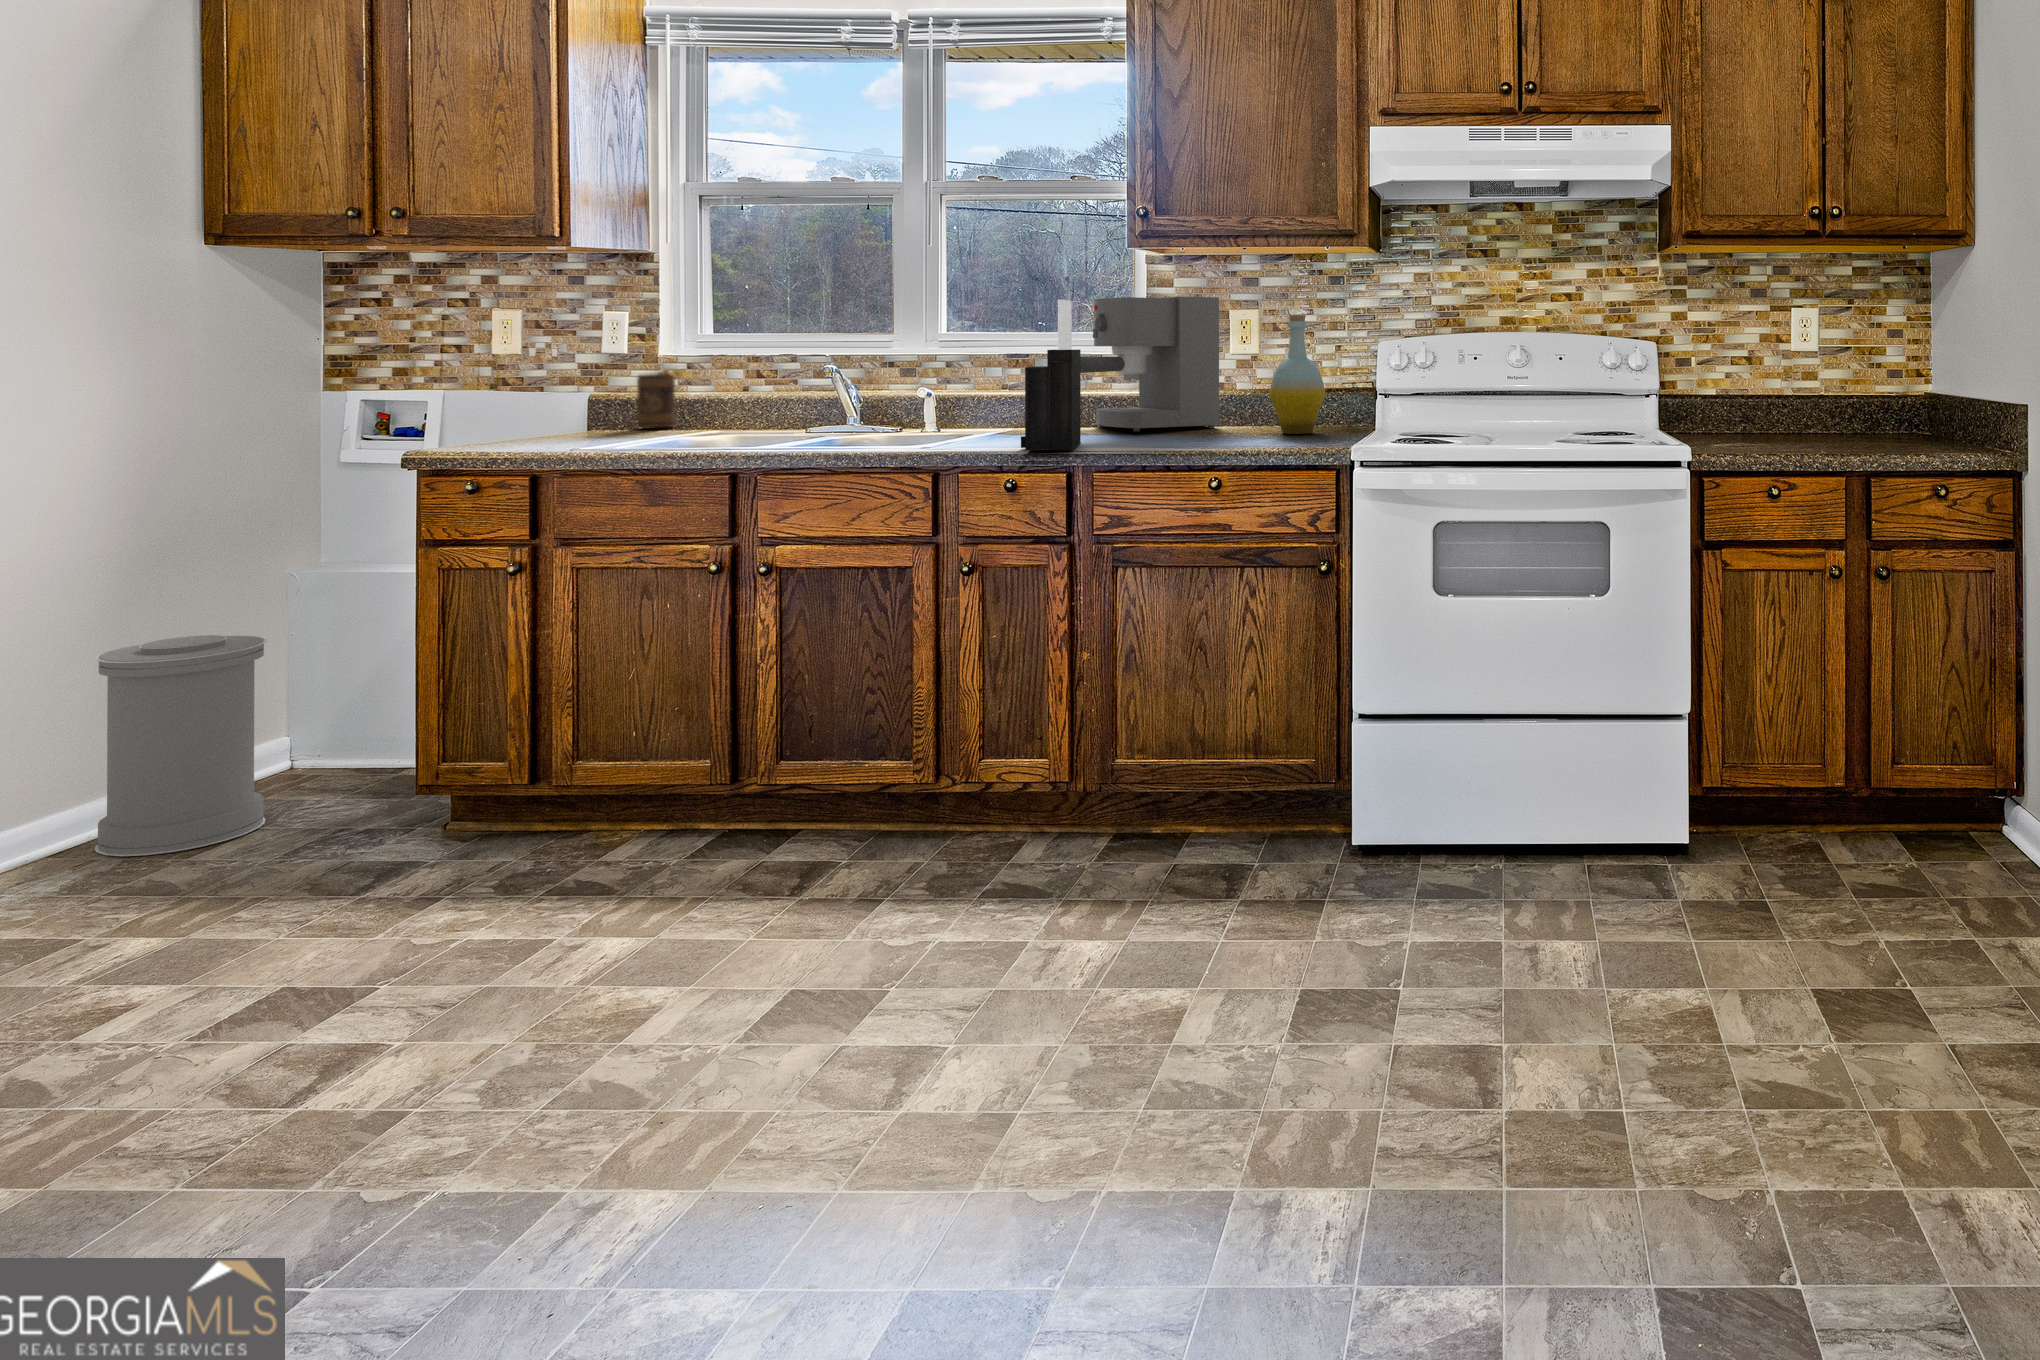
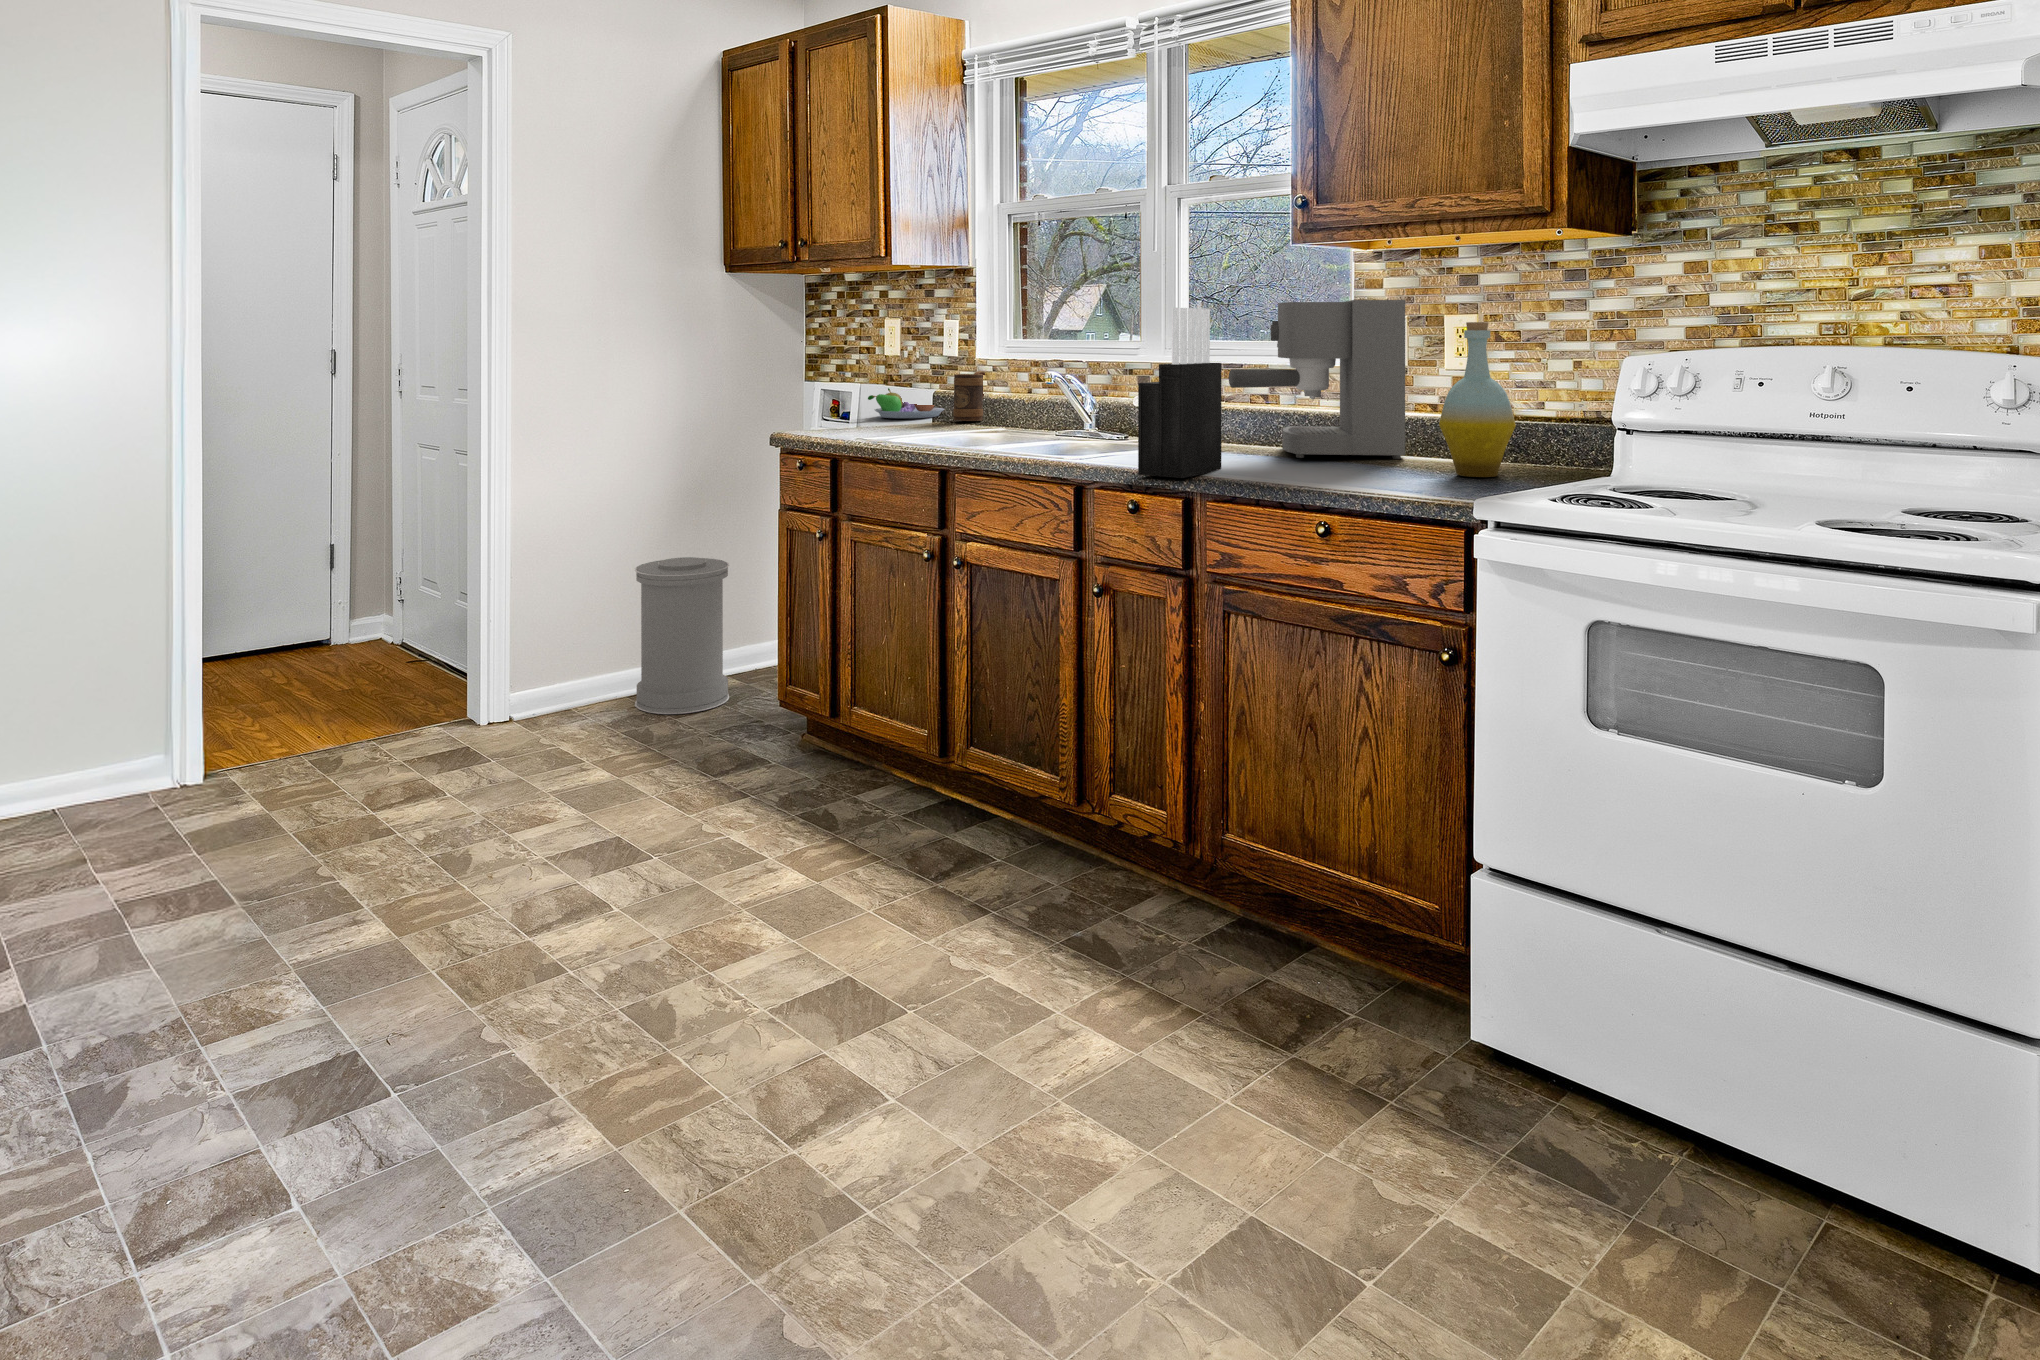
fruit bowl: none [494,395,596,430] -> present [868,388,944,418]

